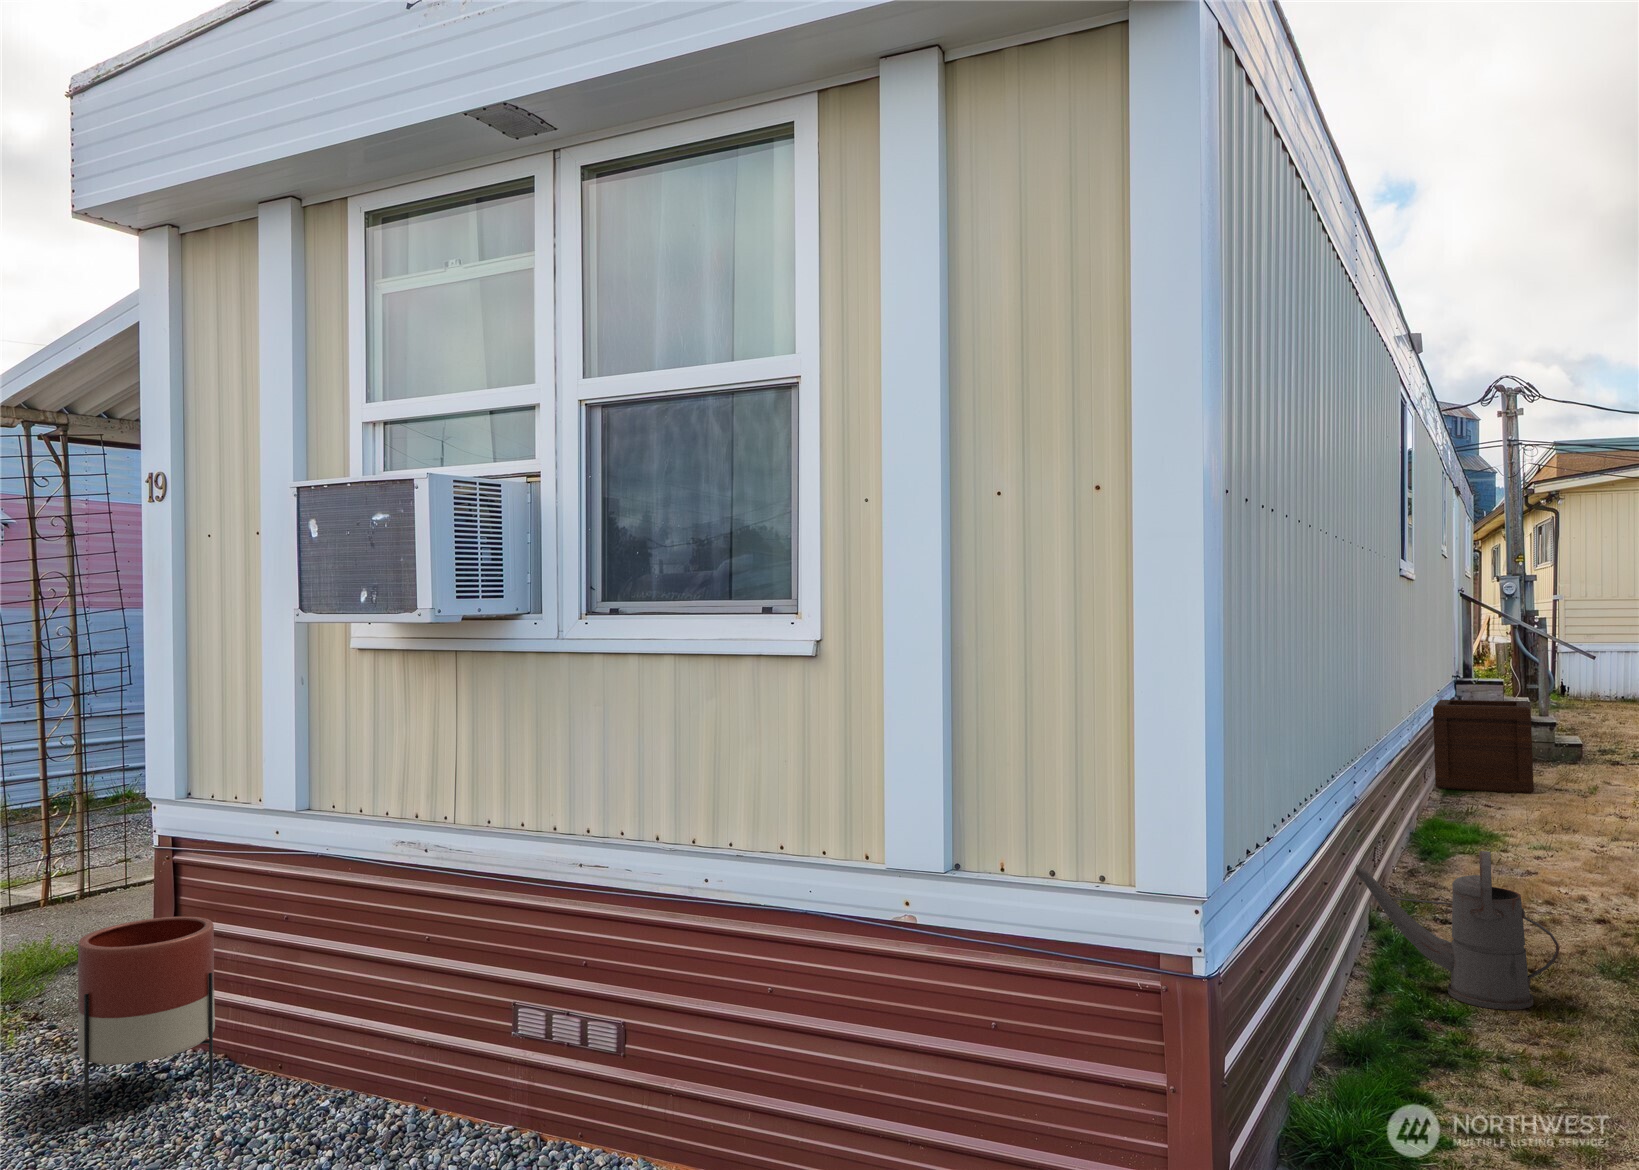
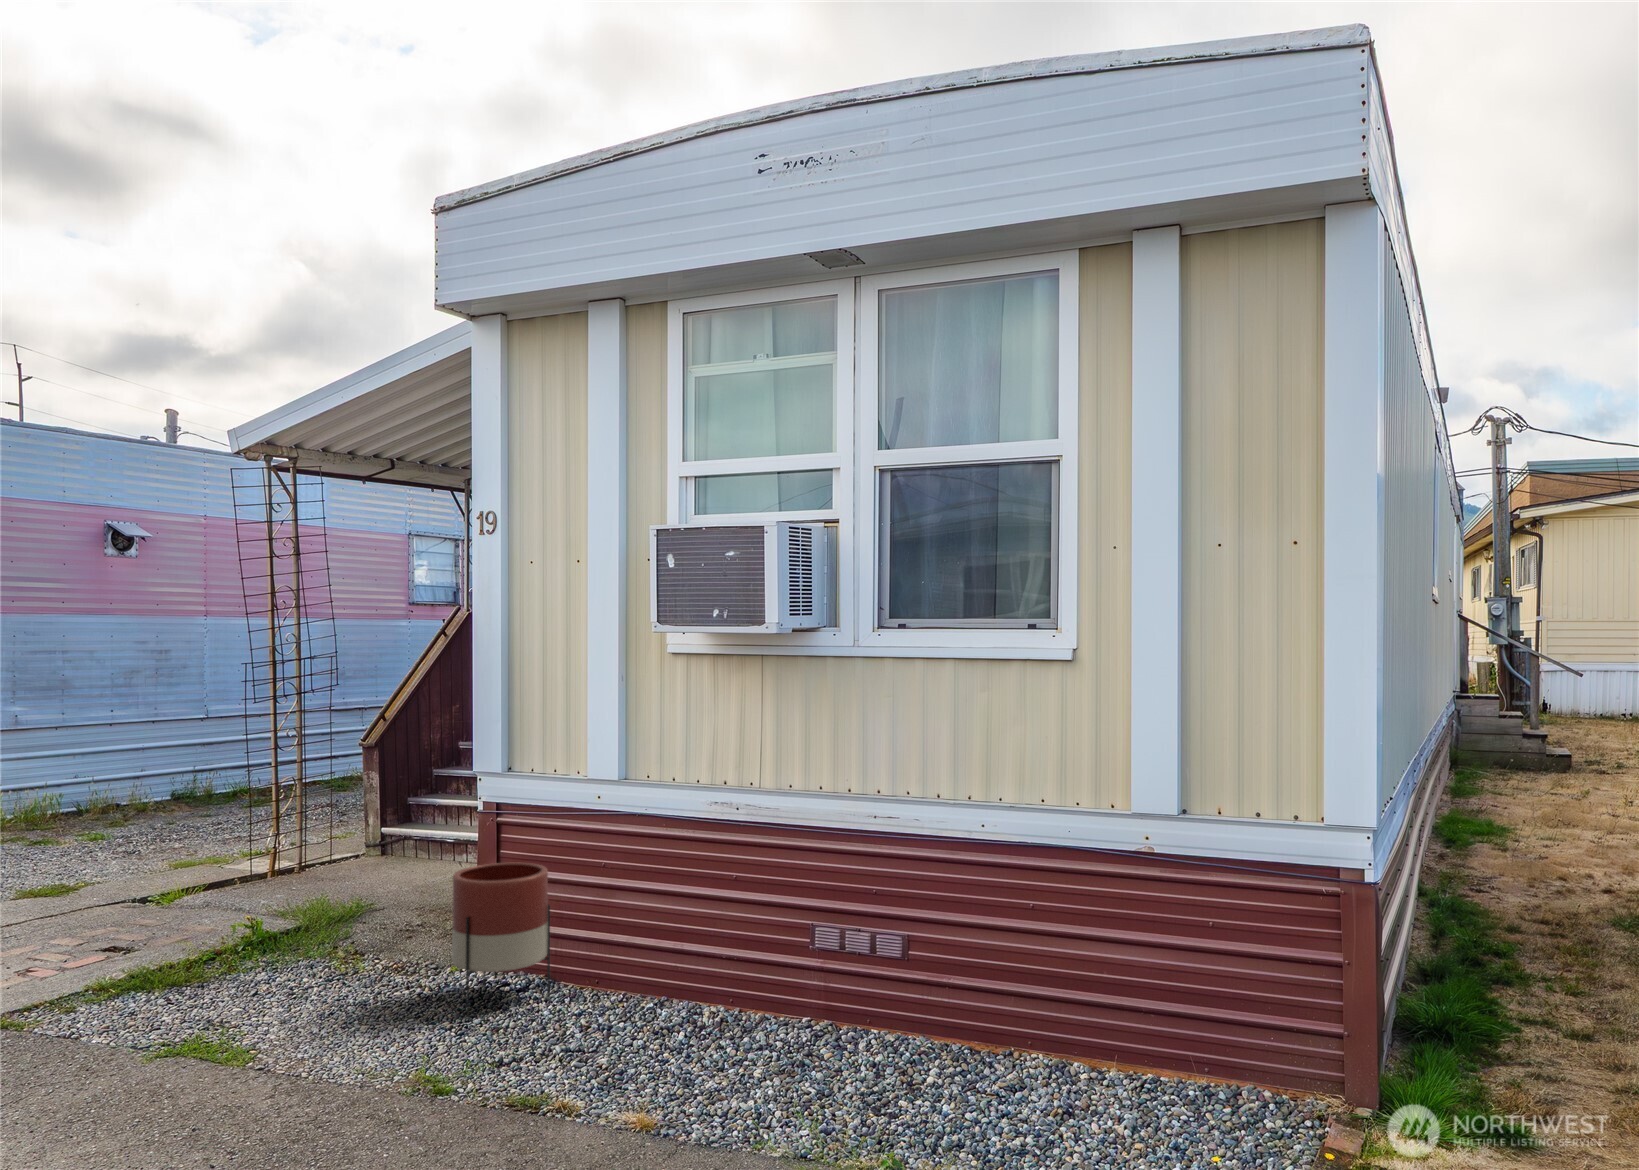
wooden crate: present [1433,700,1534,794] -> none [1445,712,1533,795]
watering can: present [1356,851,1559,1010] -> none [1421,825,1584,949]

